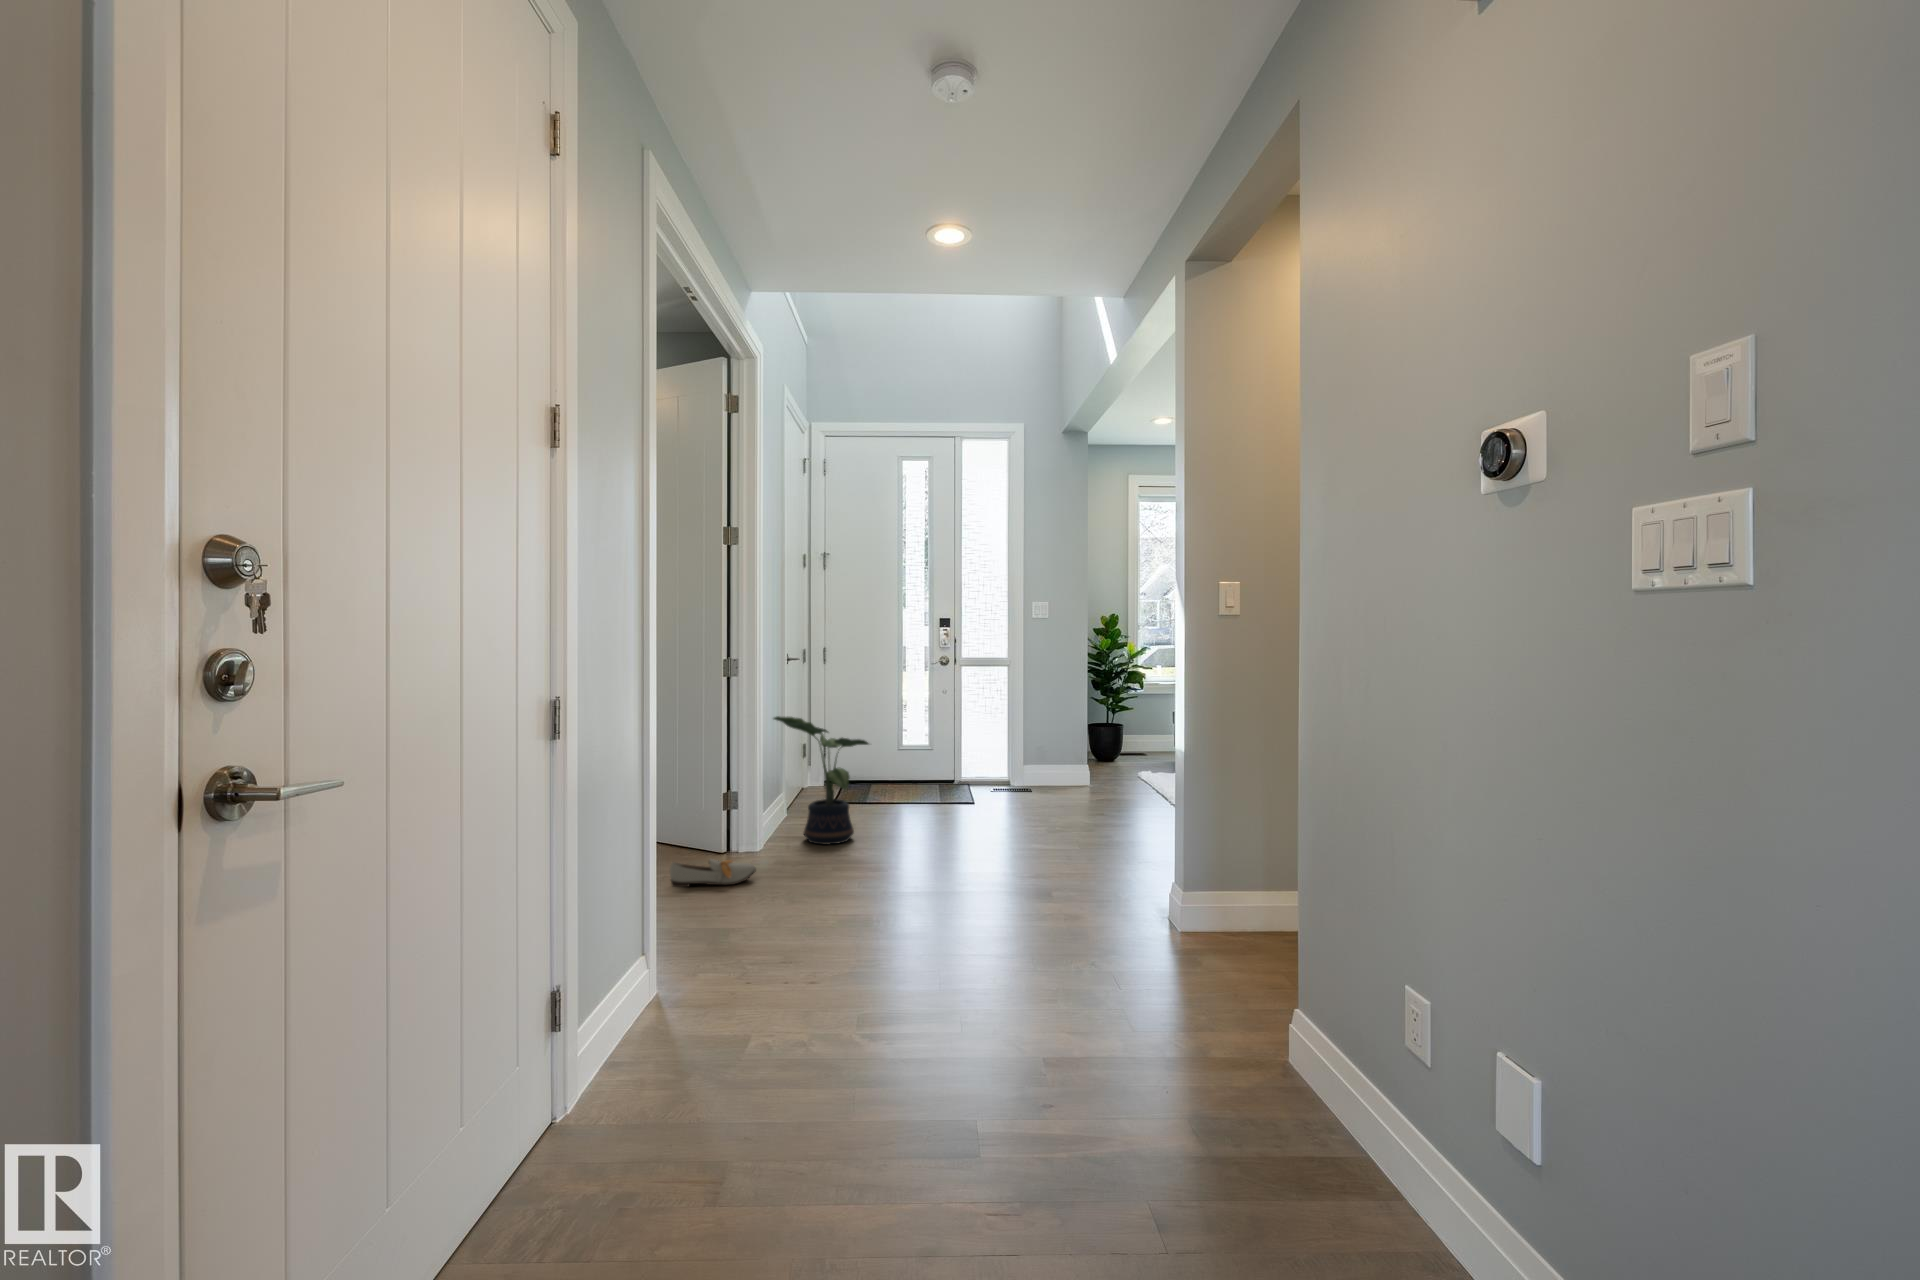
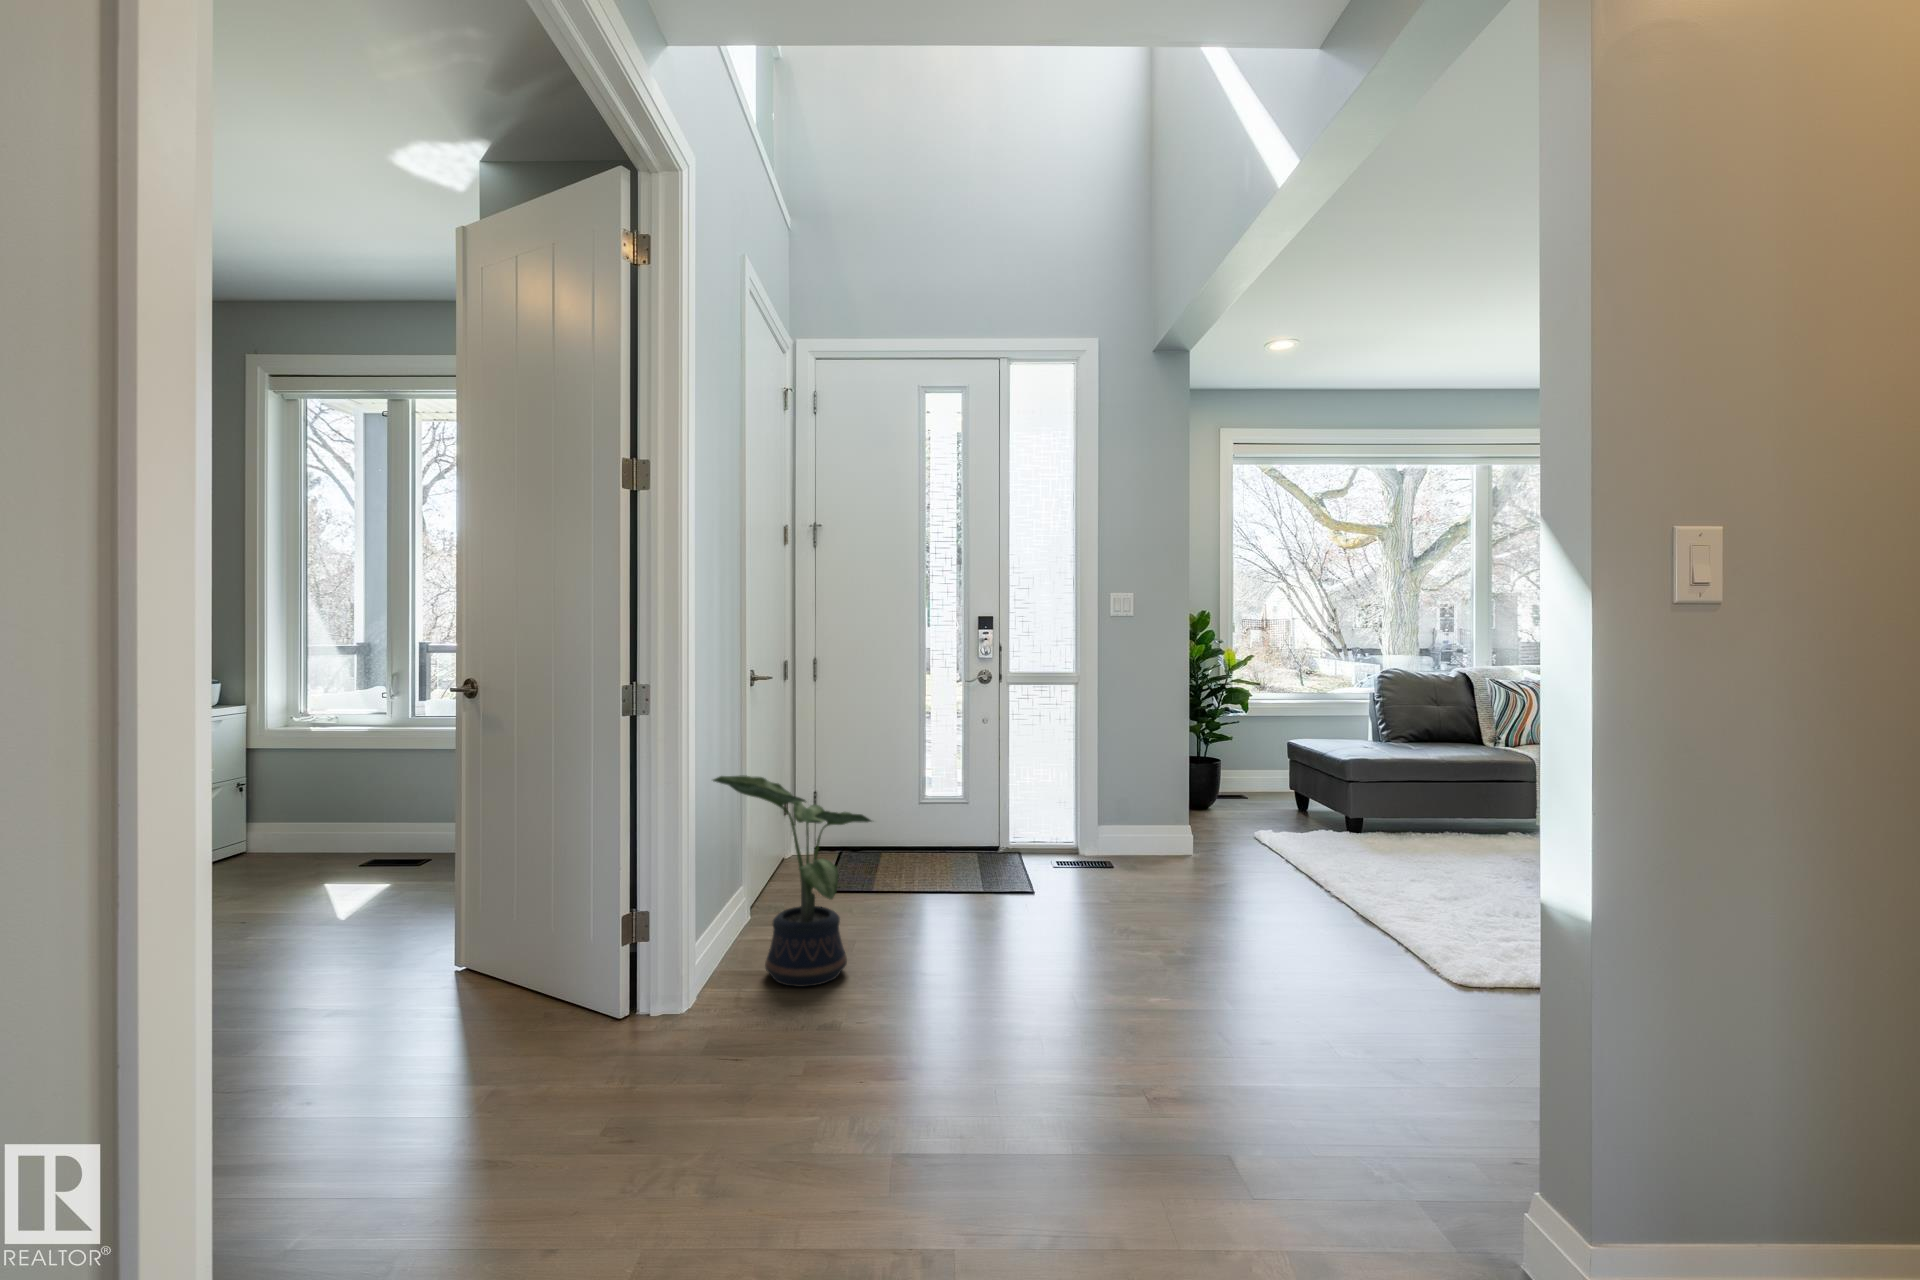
shoe: present [670,859,756,887] -> none [500,1050,662,1111]

